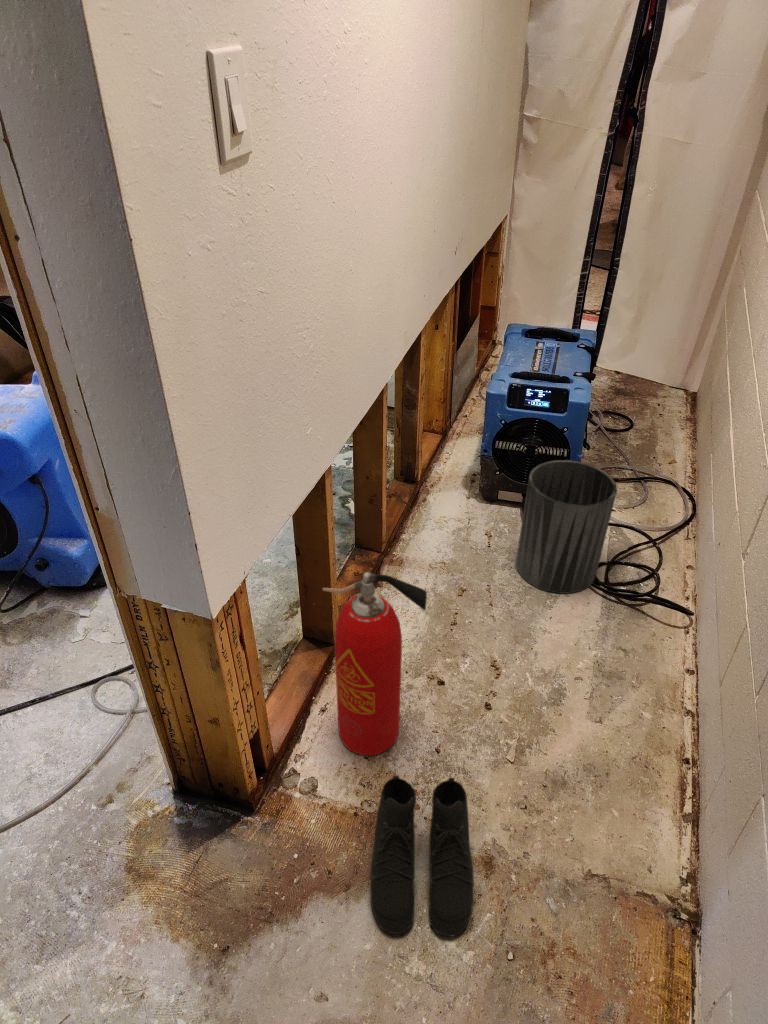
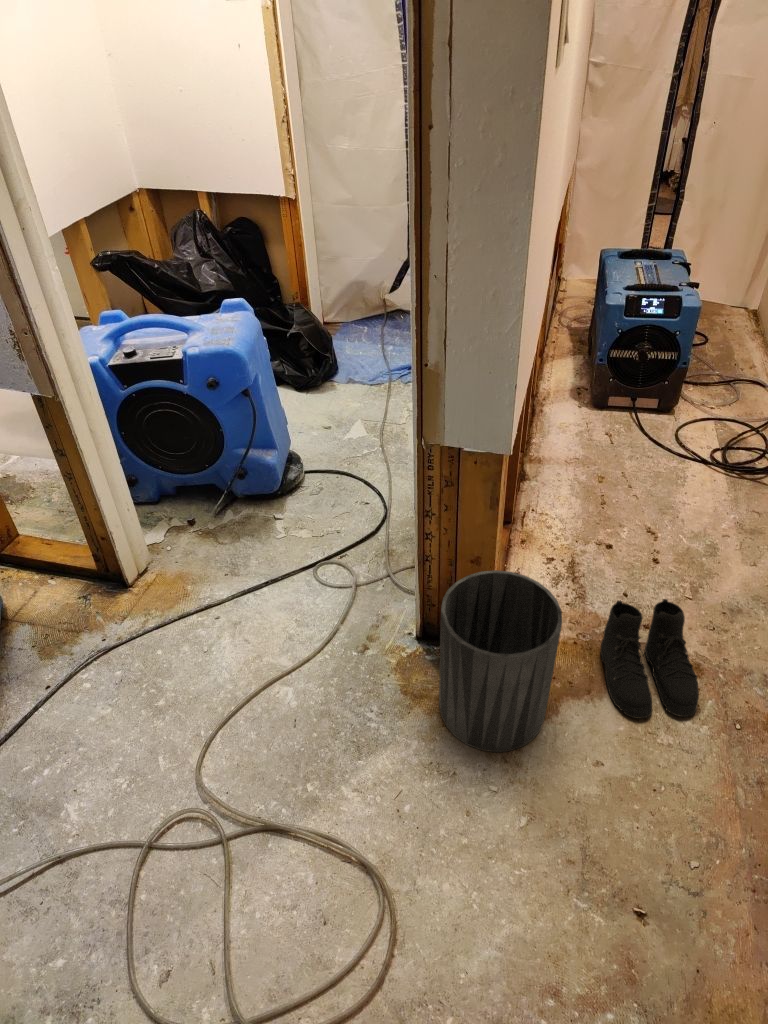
trash can: present [516,460,617,593] -> present [439,570,562,752]
fire extinguisher: present [323,572,427,755] -> none [535,433,634,602]

